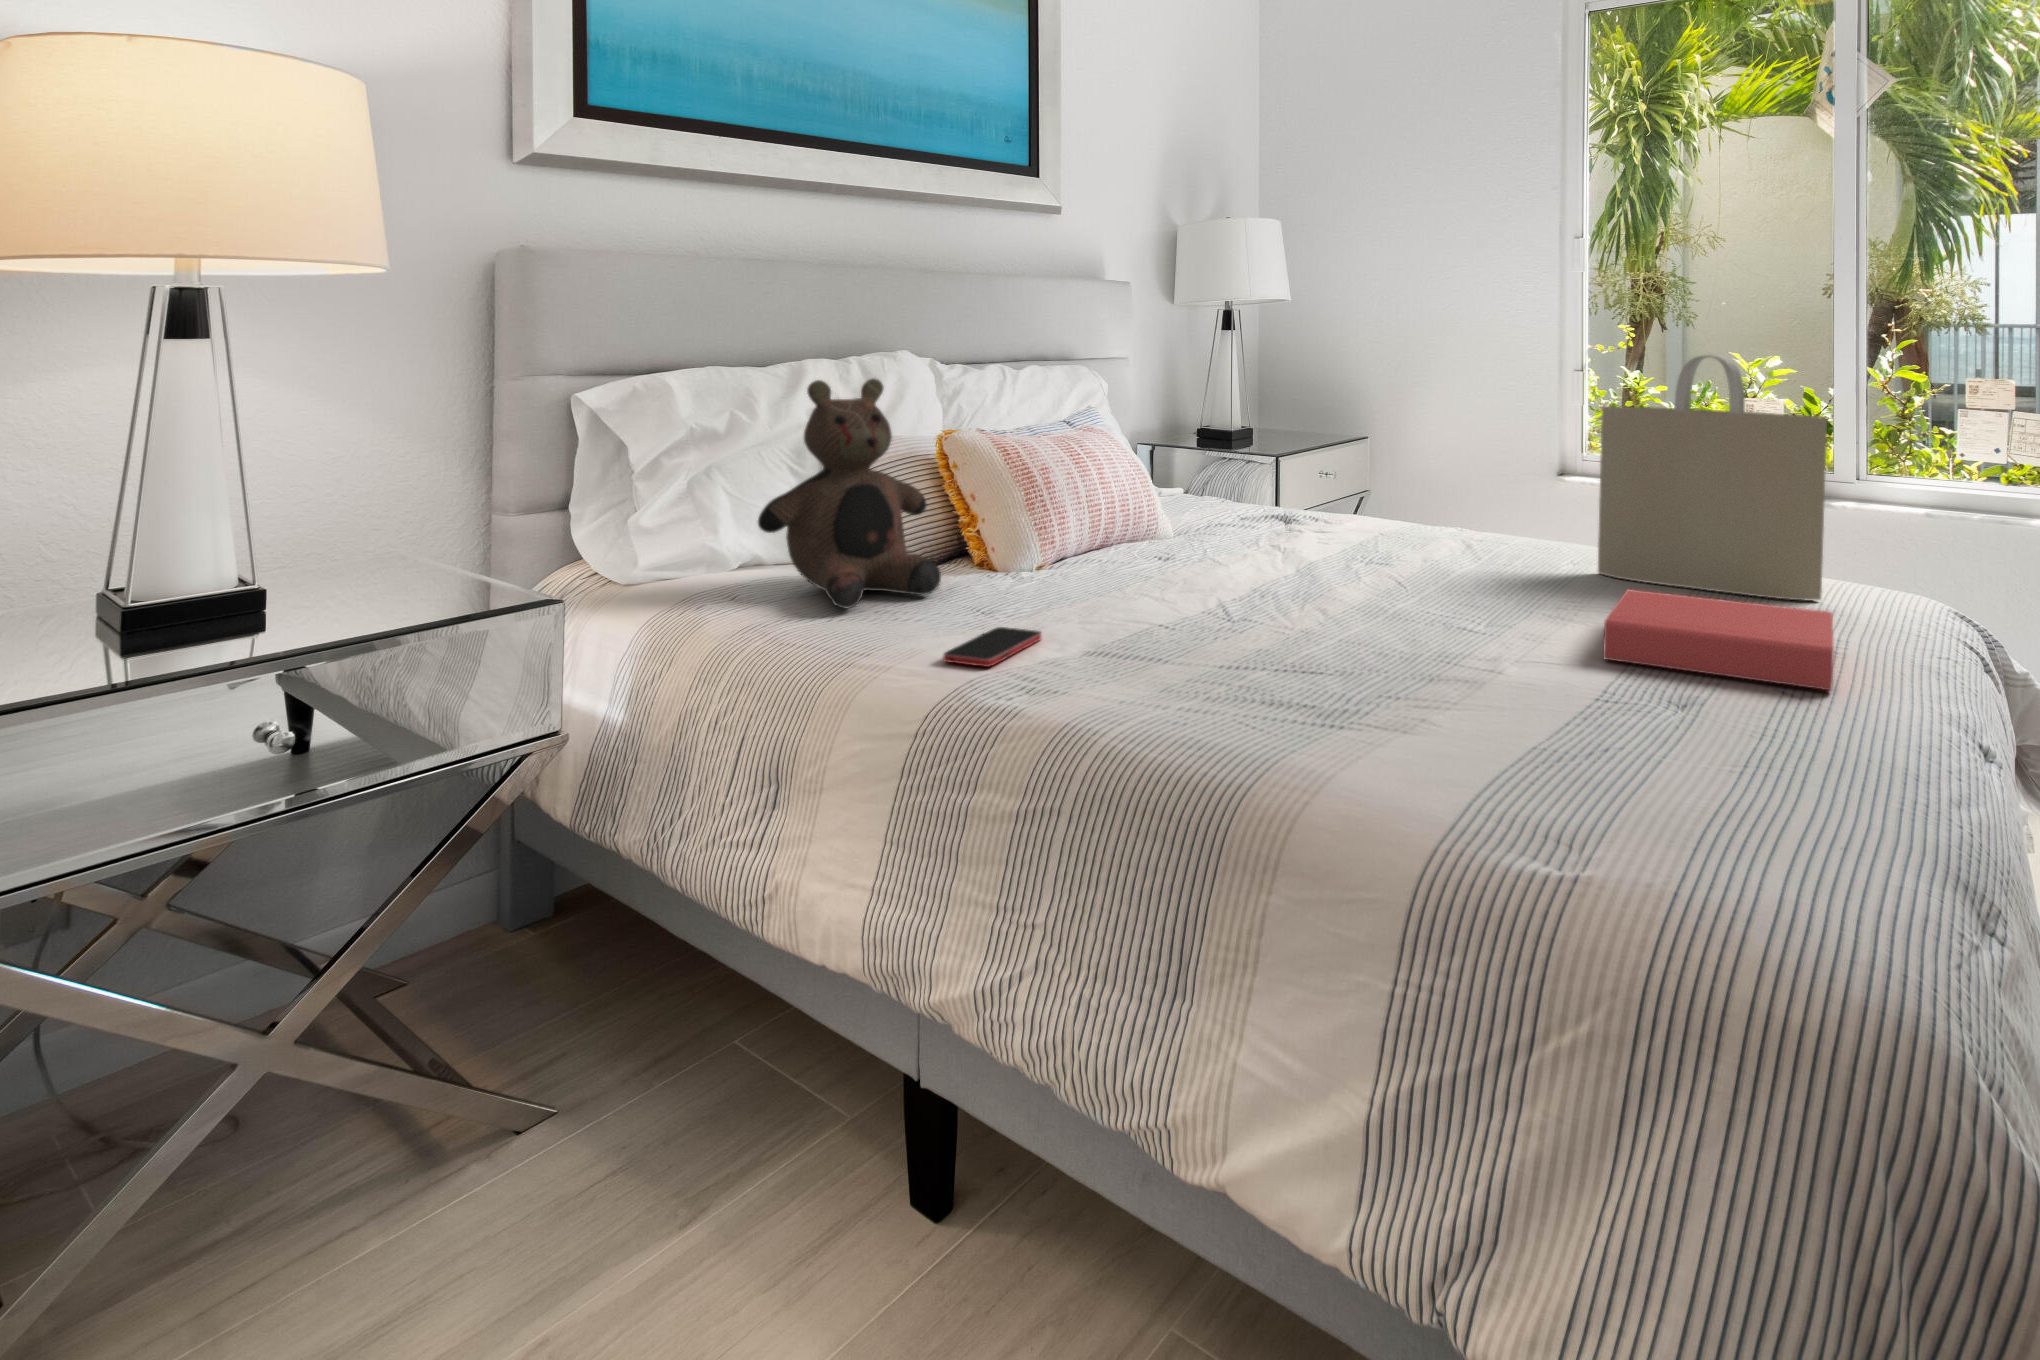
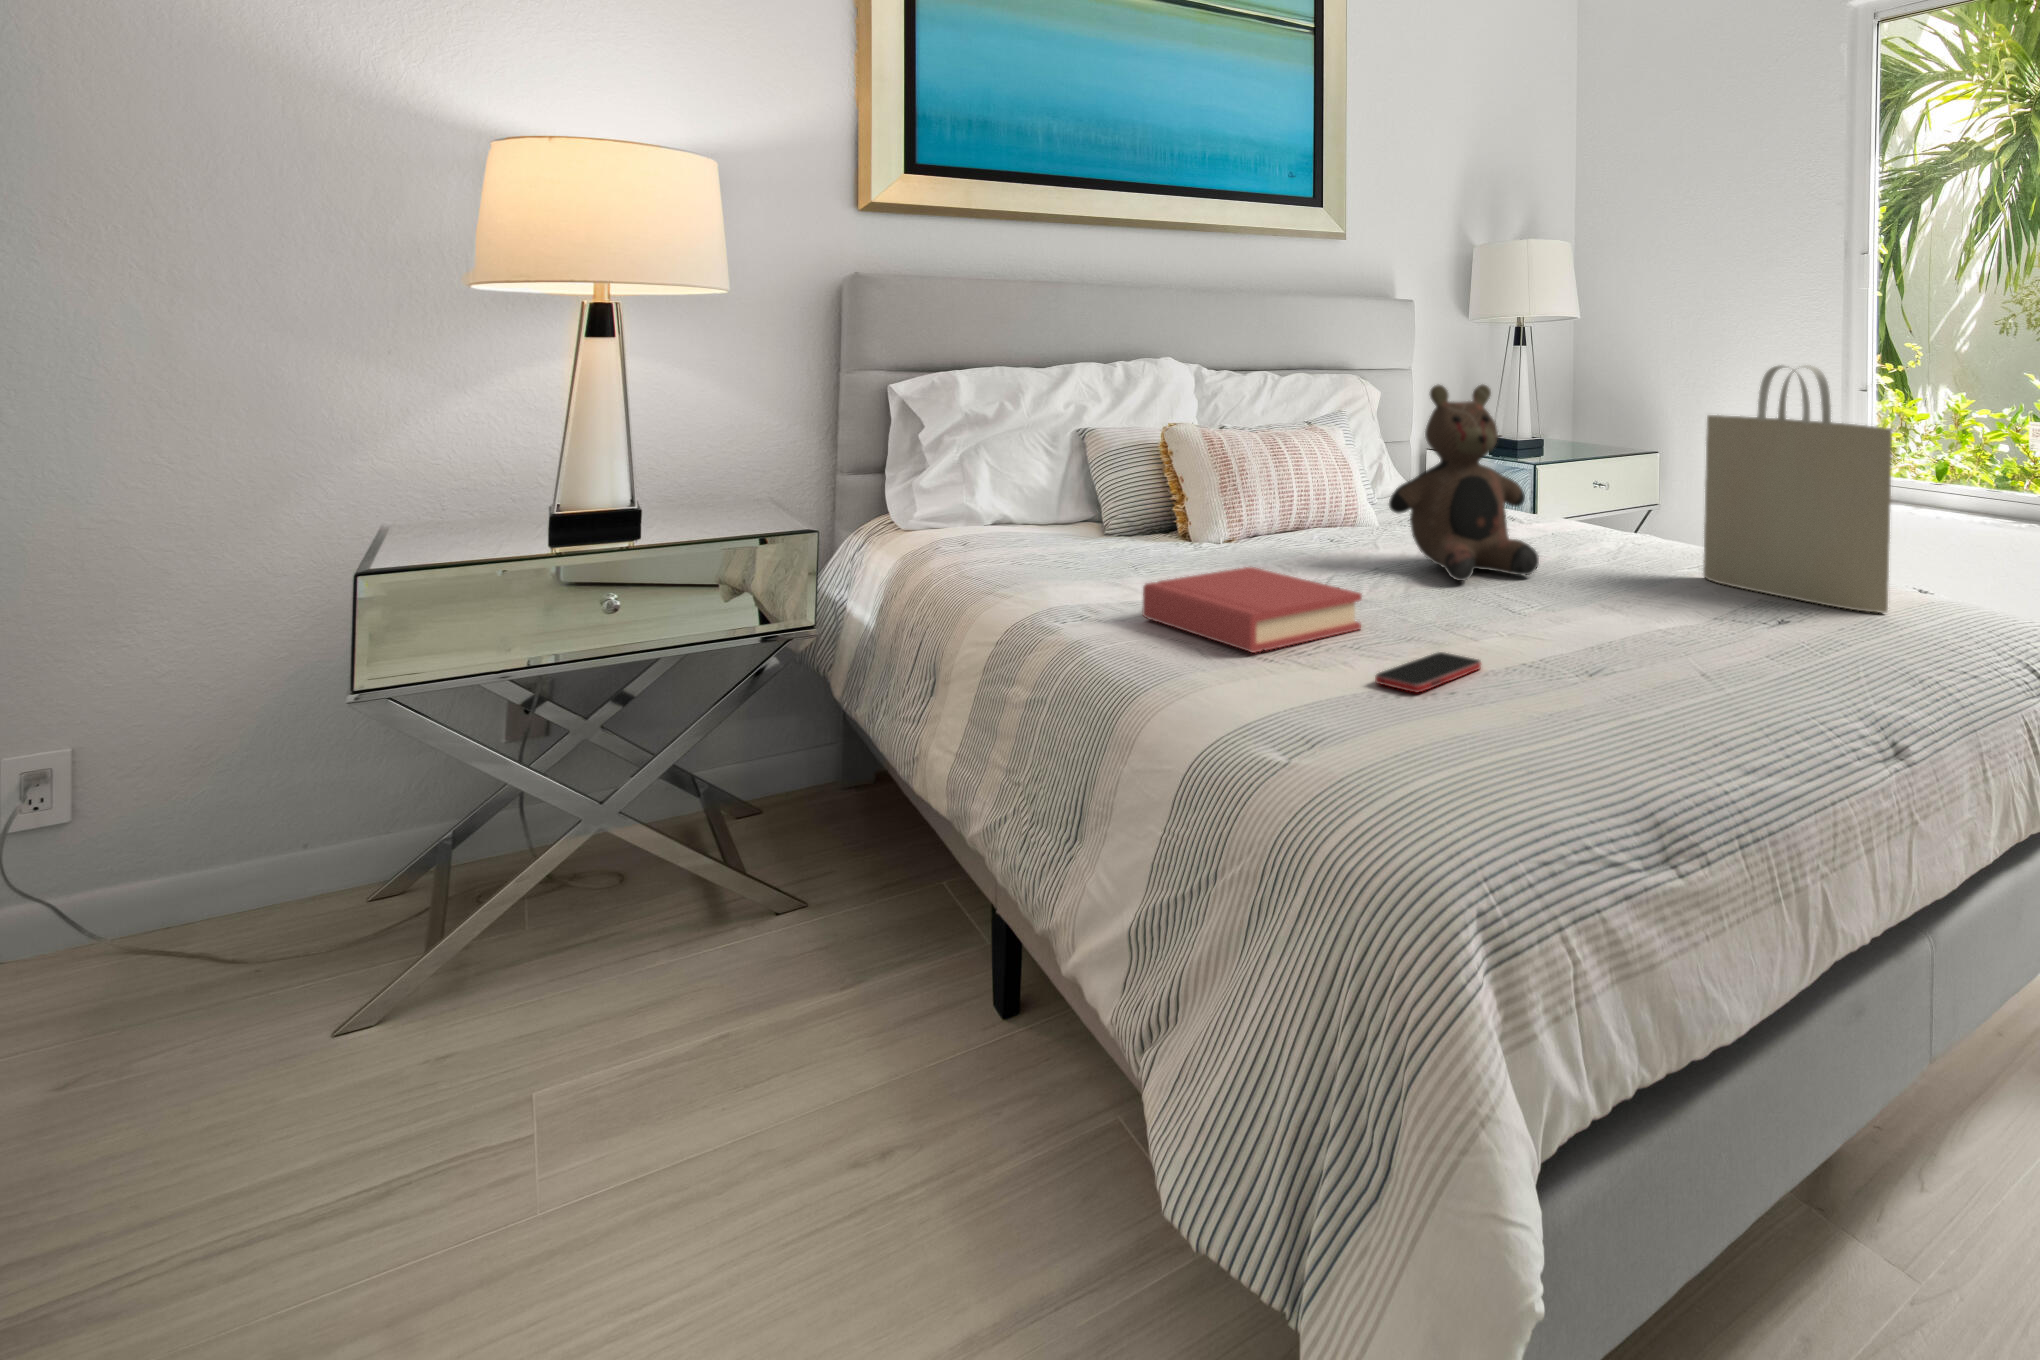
teddy bear: present [758,379,941,608] -> present [1389,385,1539,581]
hardback book: present [1603,589,1834,690] -> present [1142,567,1362,653]
smartphone: present [943,627,1041,667] -> present [1375,652,1481,692]

